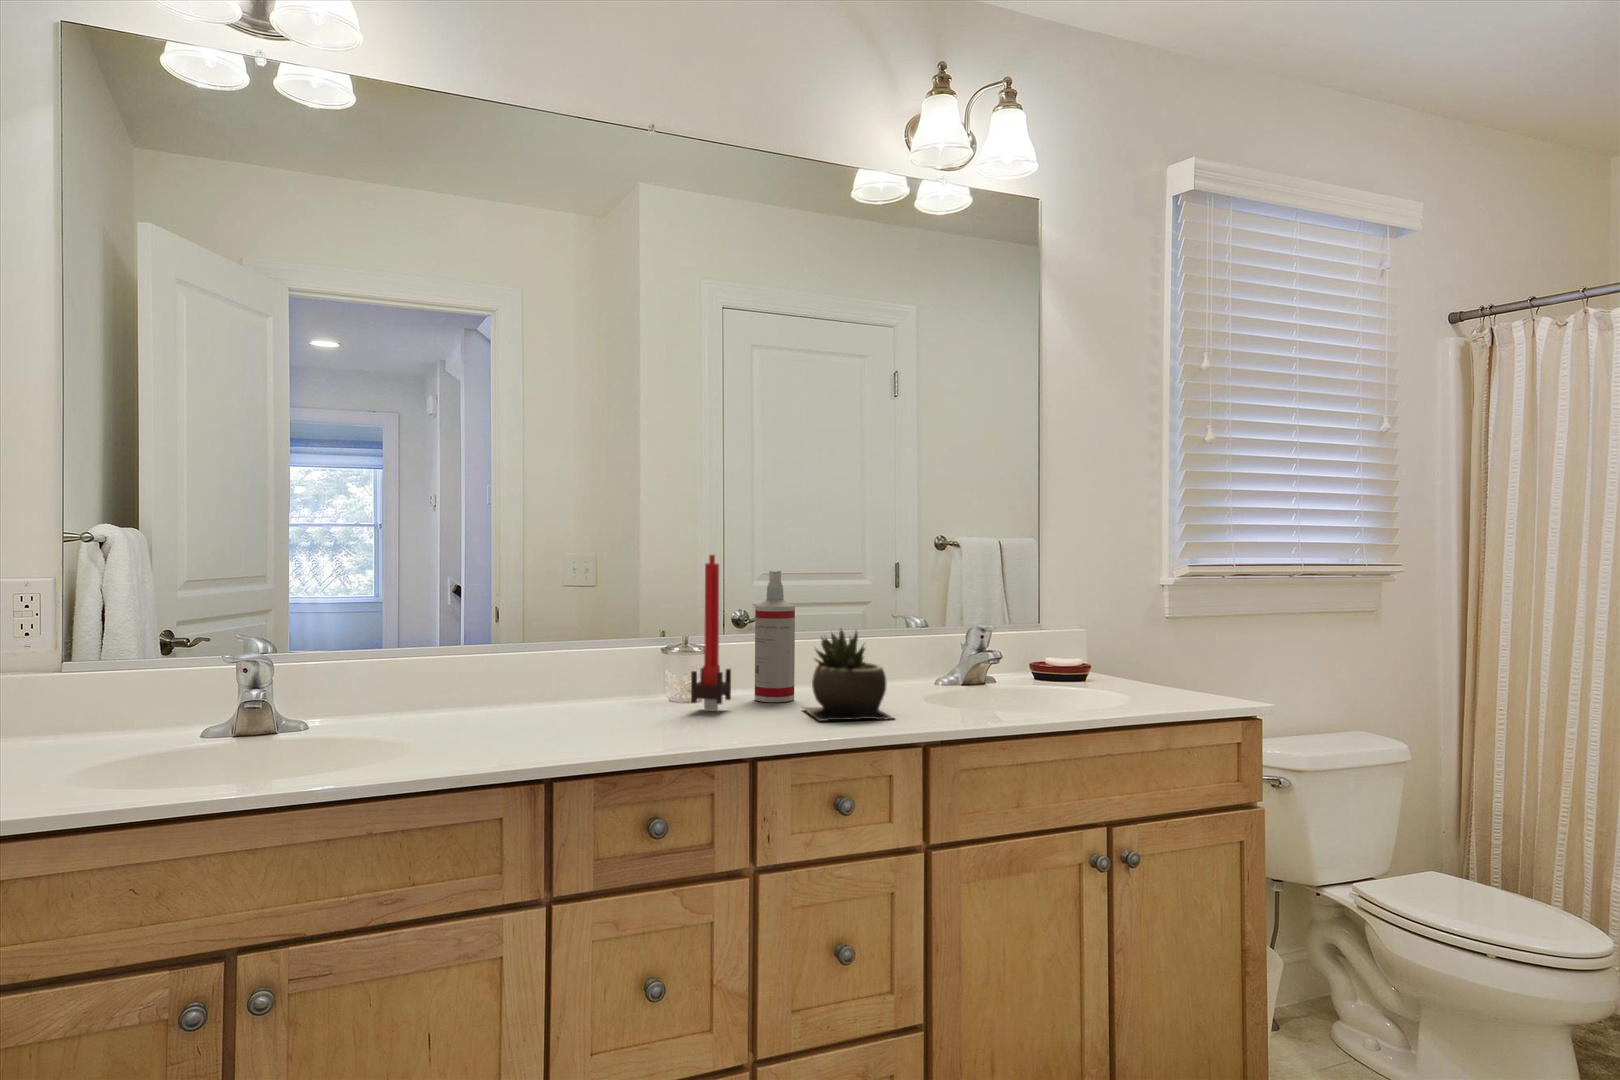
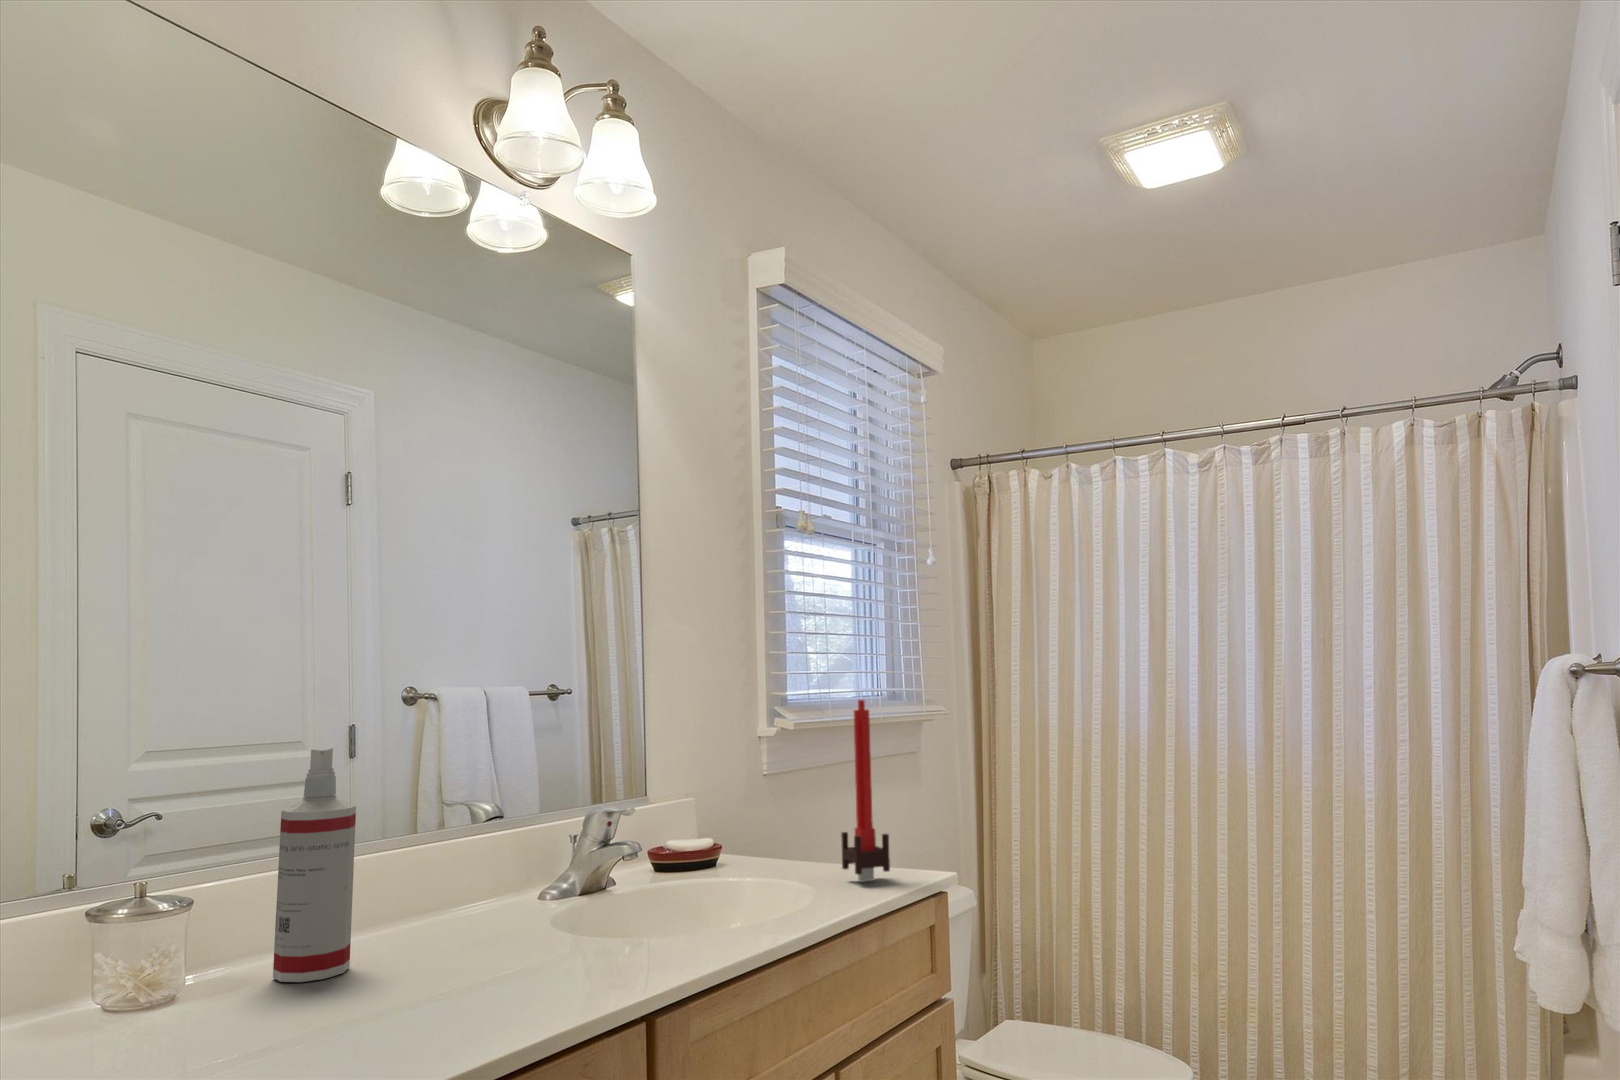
candle: present [691,555,731,711] -> present [841,700,890,882]
succulent plant: present [803,630,894,721] -> none [389,838,572,1009]

